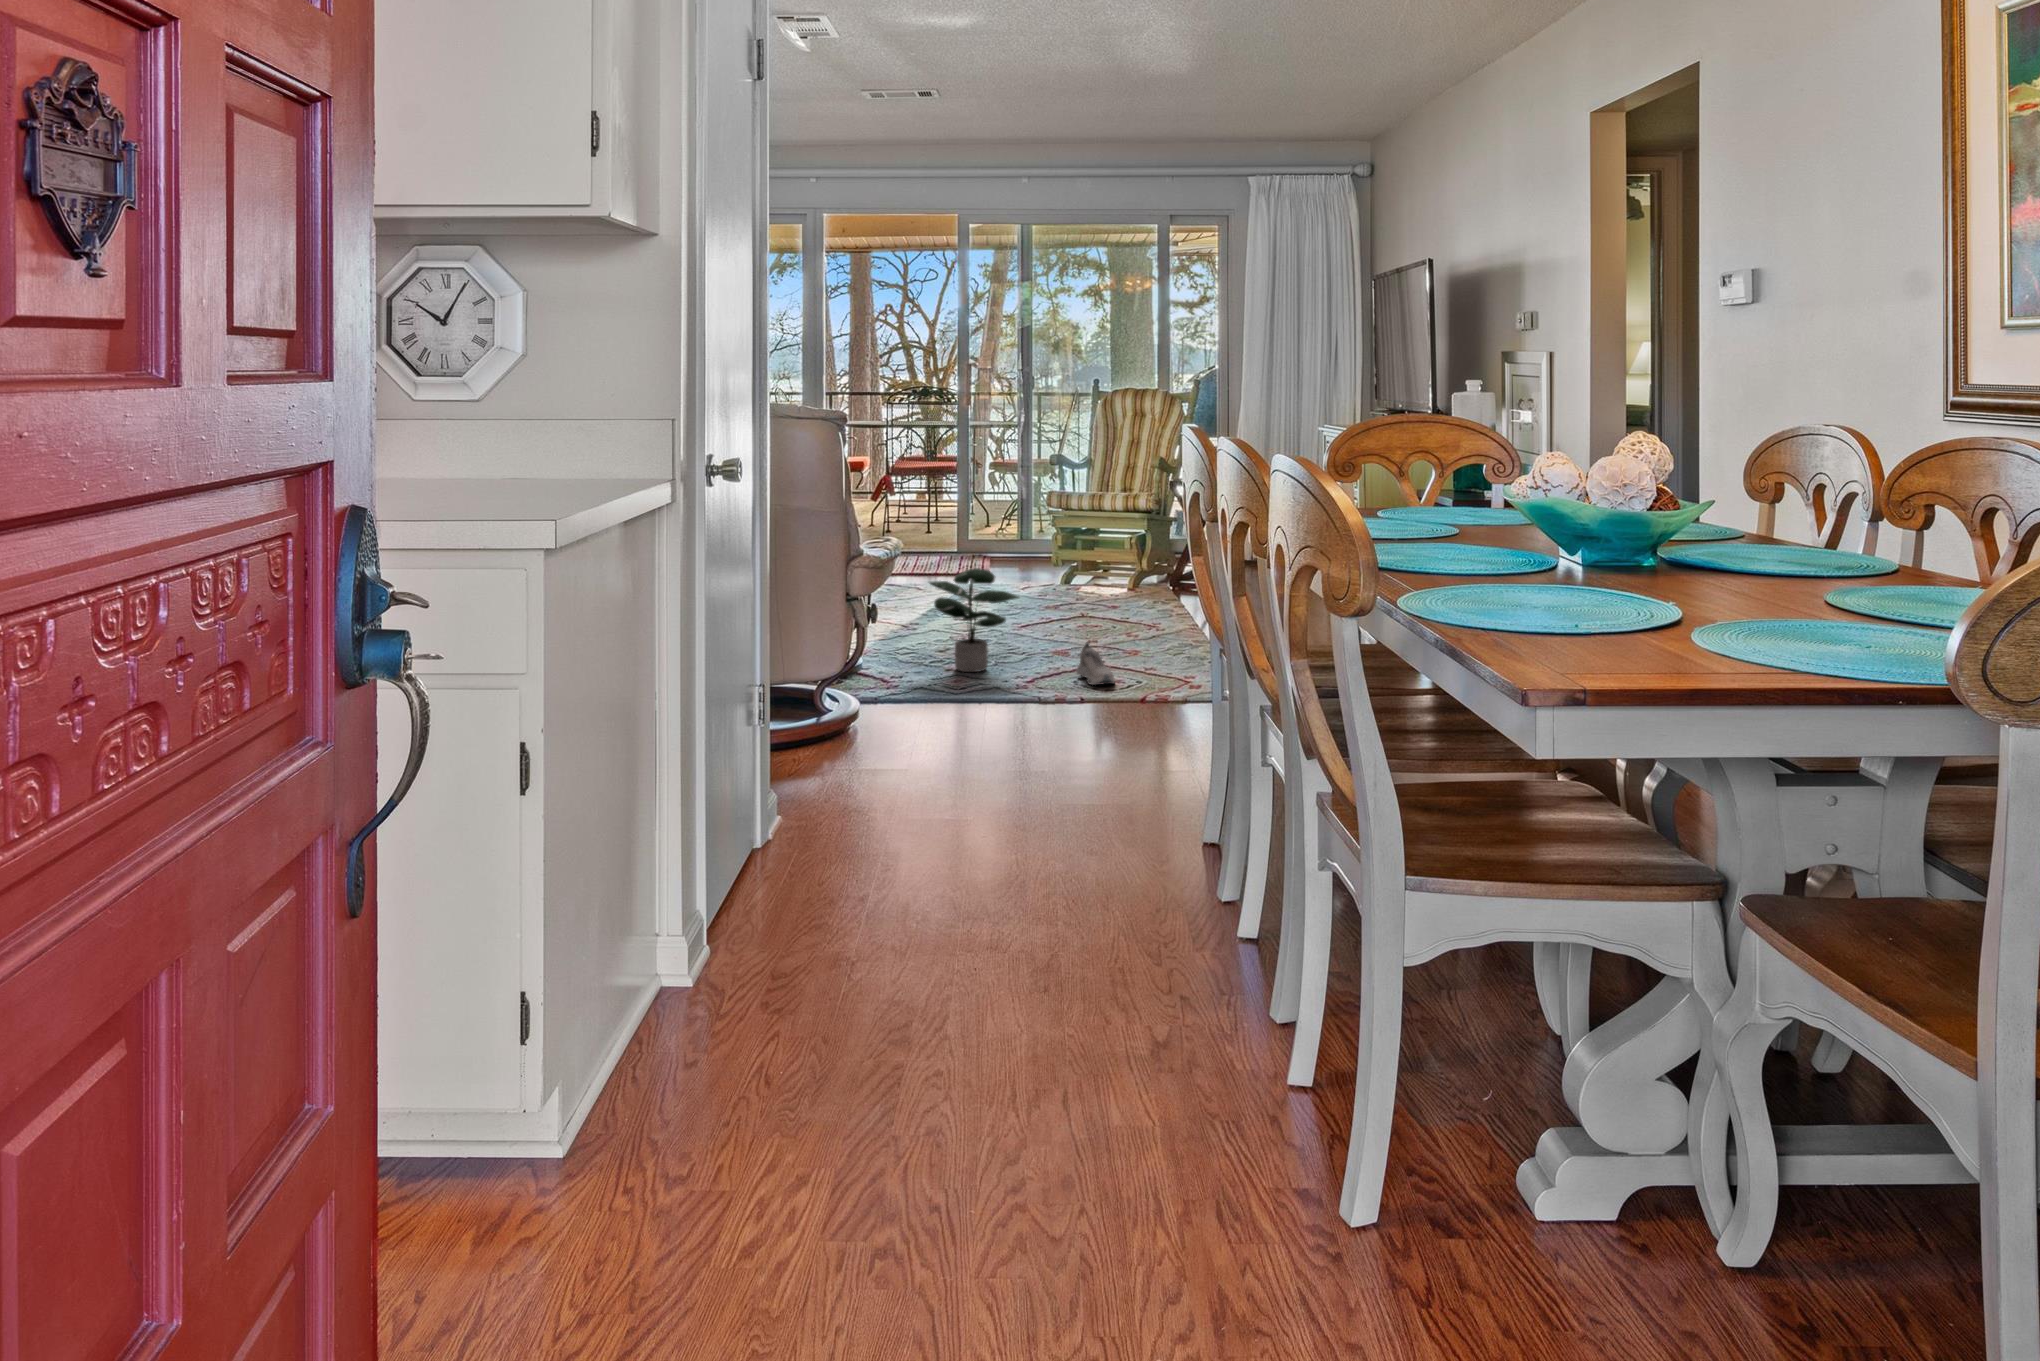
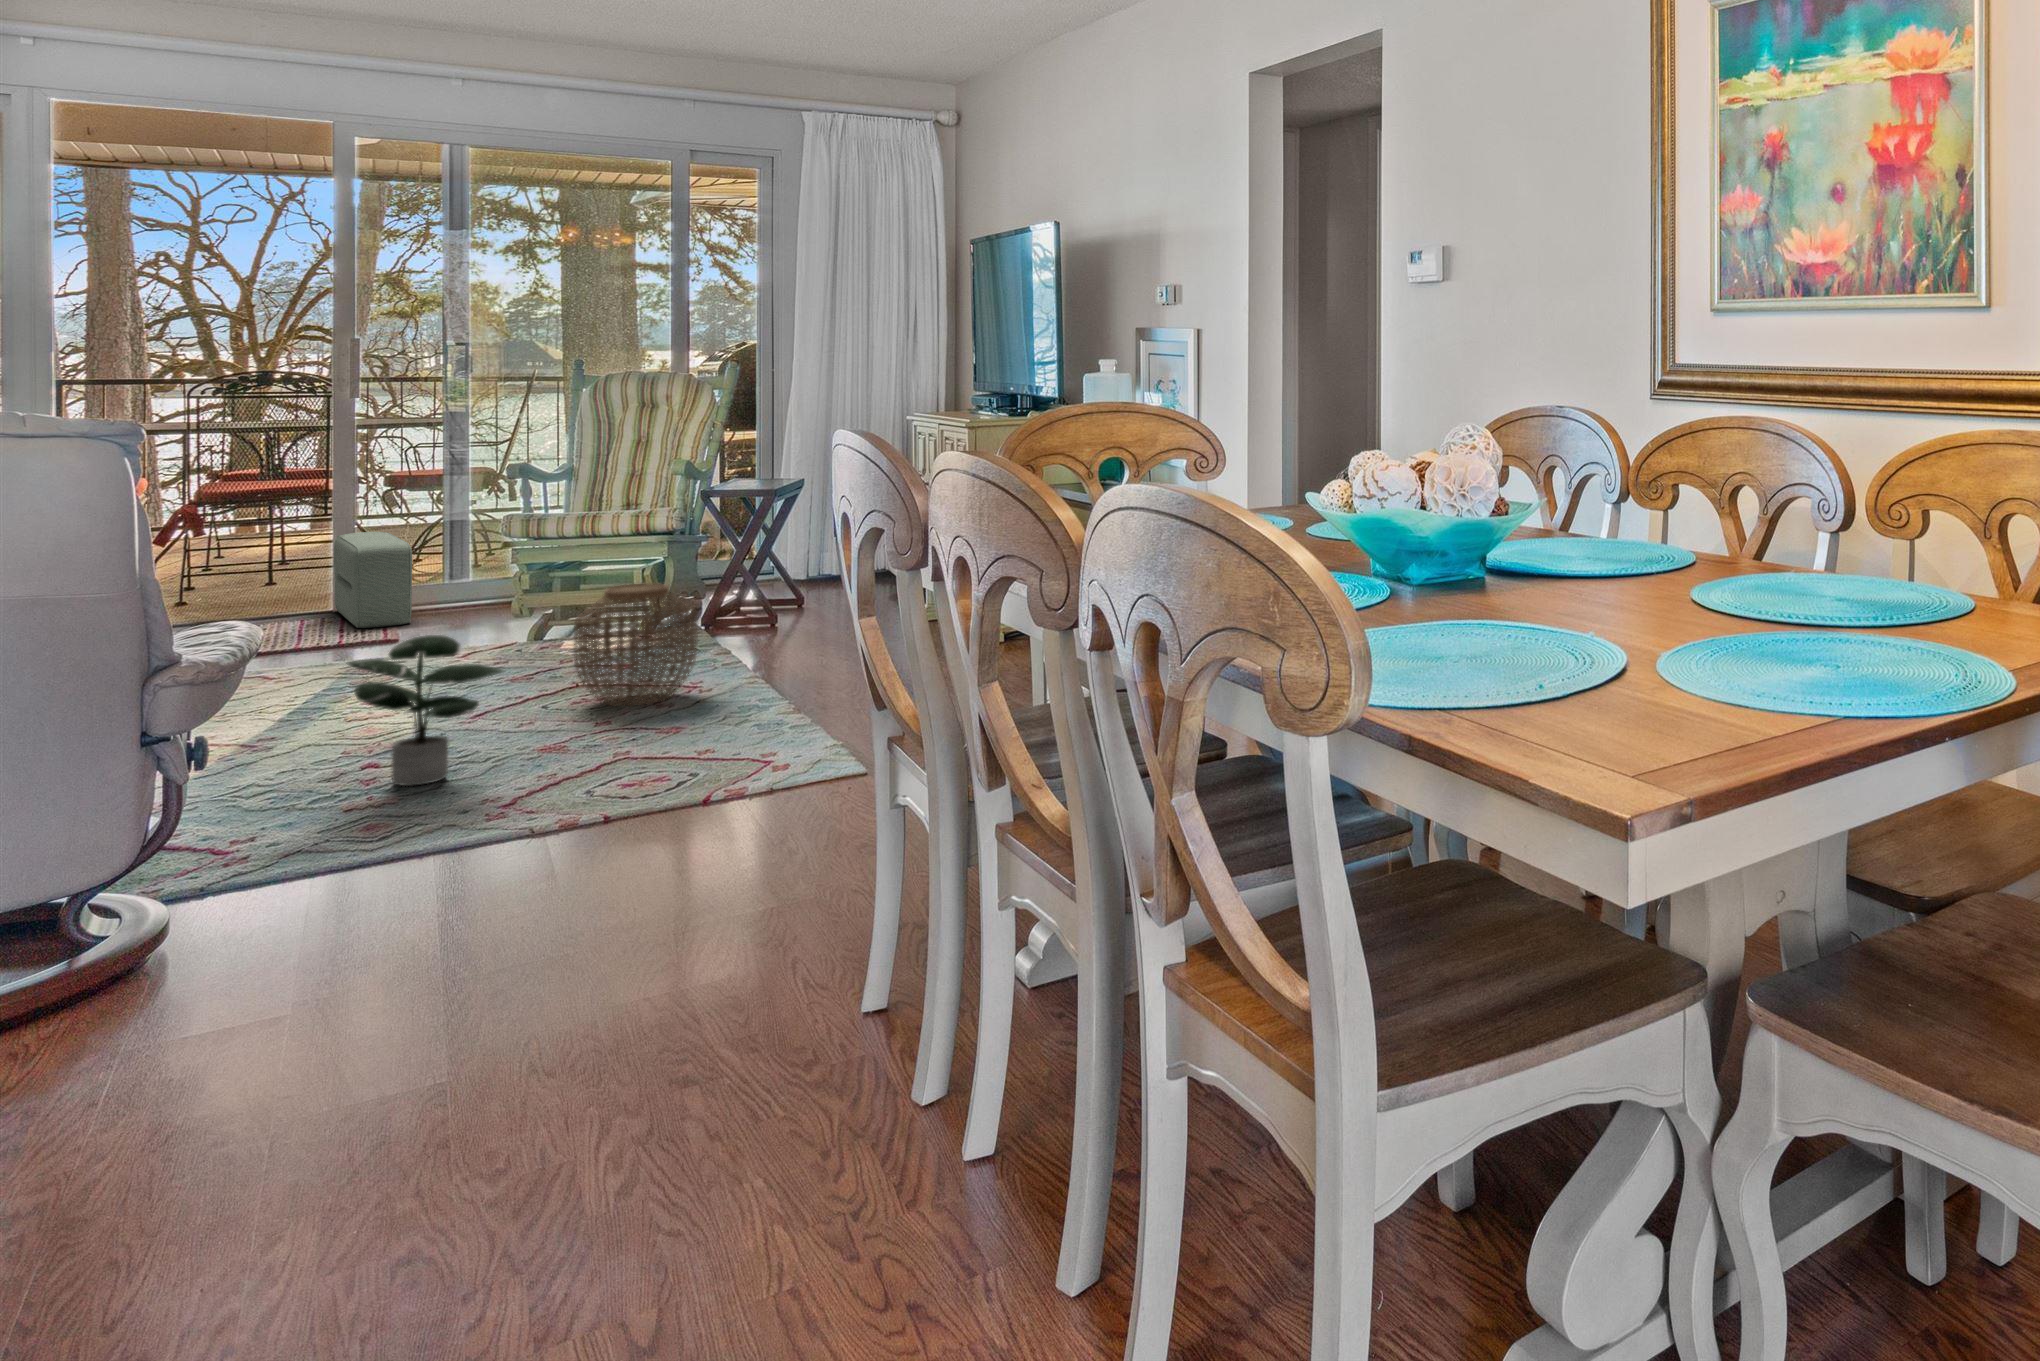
pouf: none [947,499,990,566] -> present [334,532,412,628]
woven basket: none [1073,545,1155,636] -> present [574,583,698,706]
shoe: present [1076,643,1115,685] -> none [595,721,658,779]

